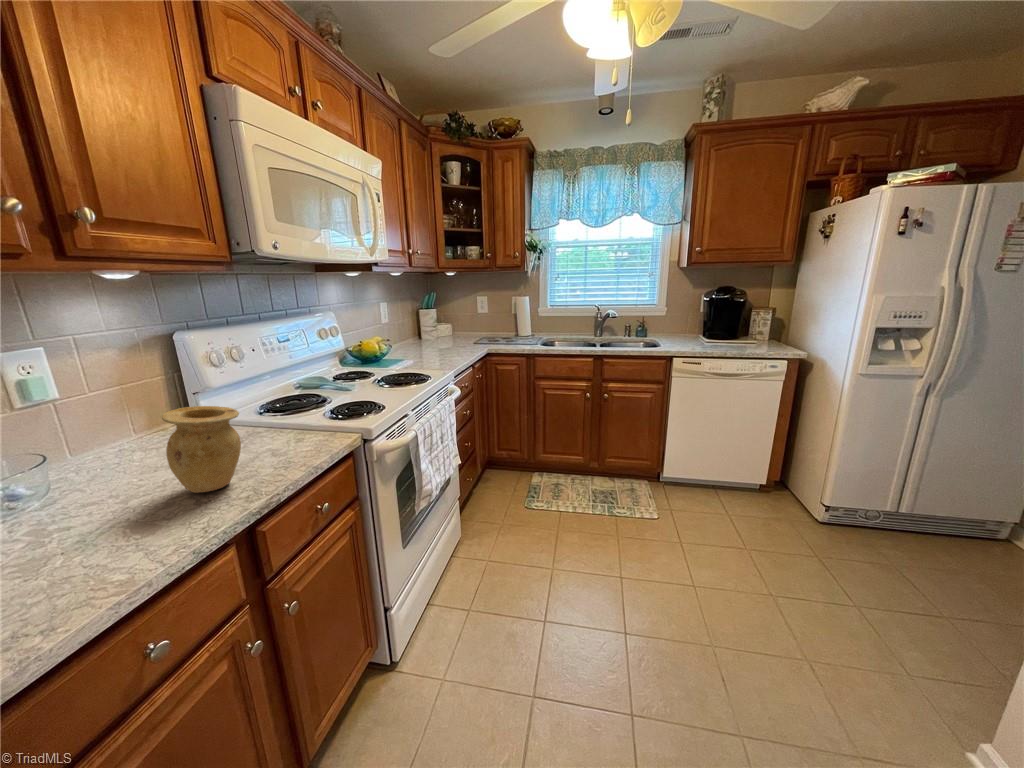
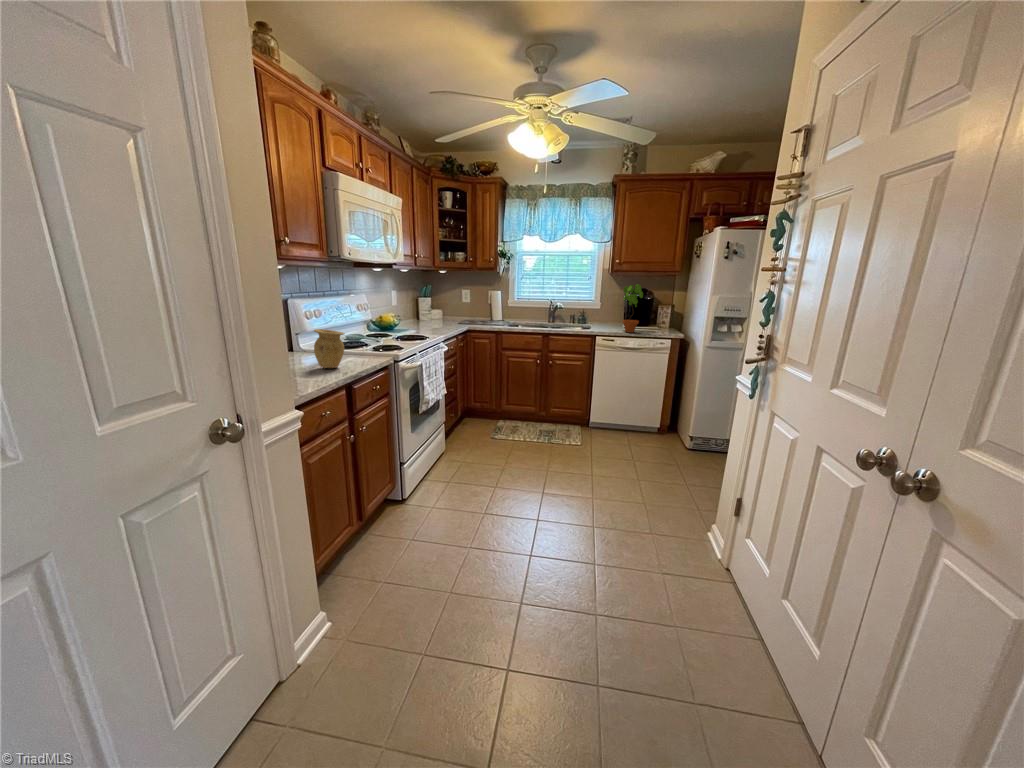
potted plant: none [710,281,744,352] -> present [623,284,643,333]

